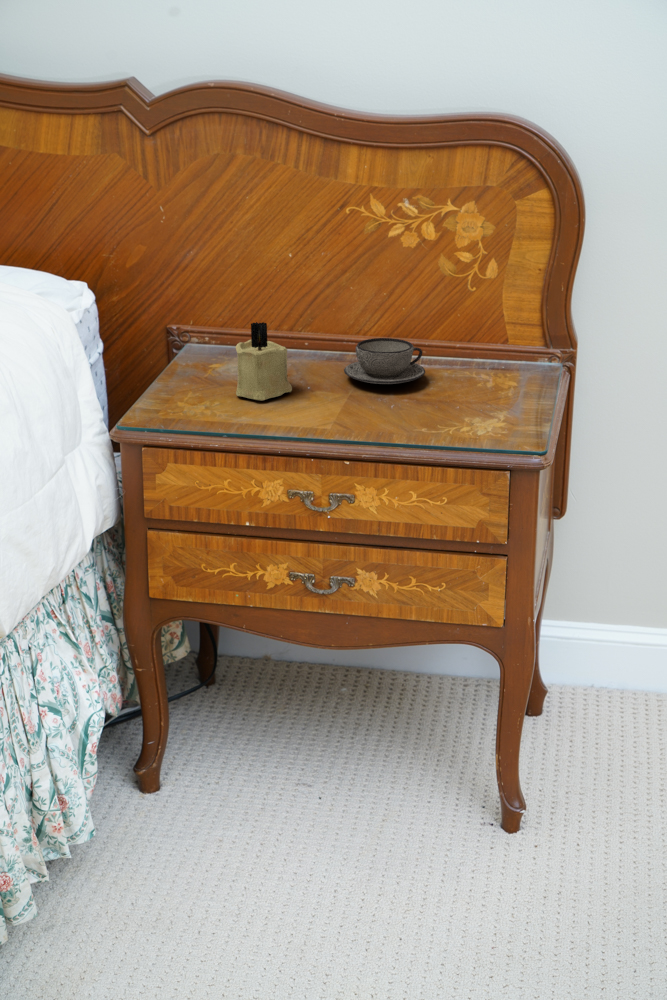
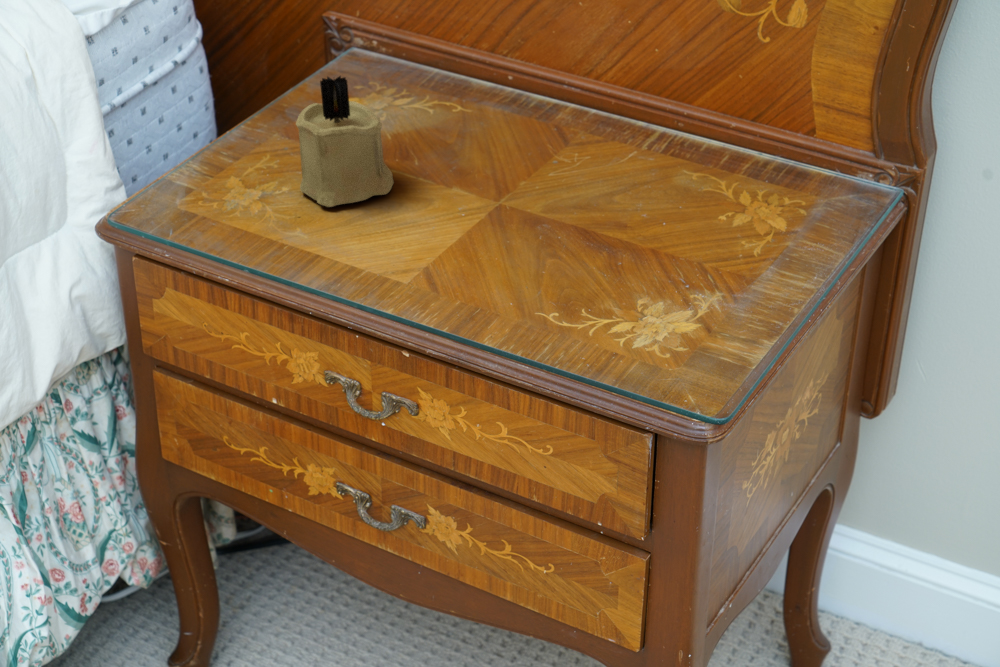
teacup: present [344,338,425,384] -> none [488,114,625,207]

